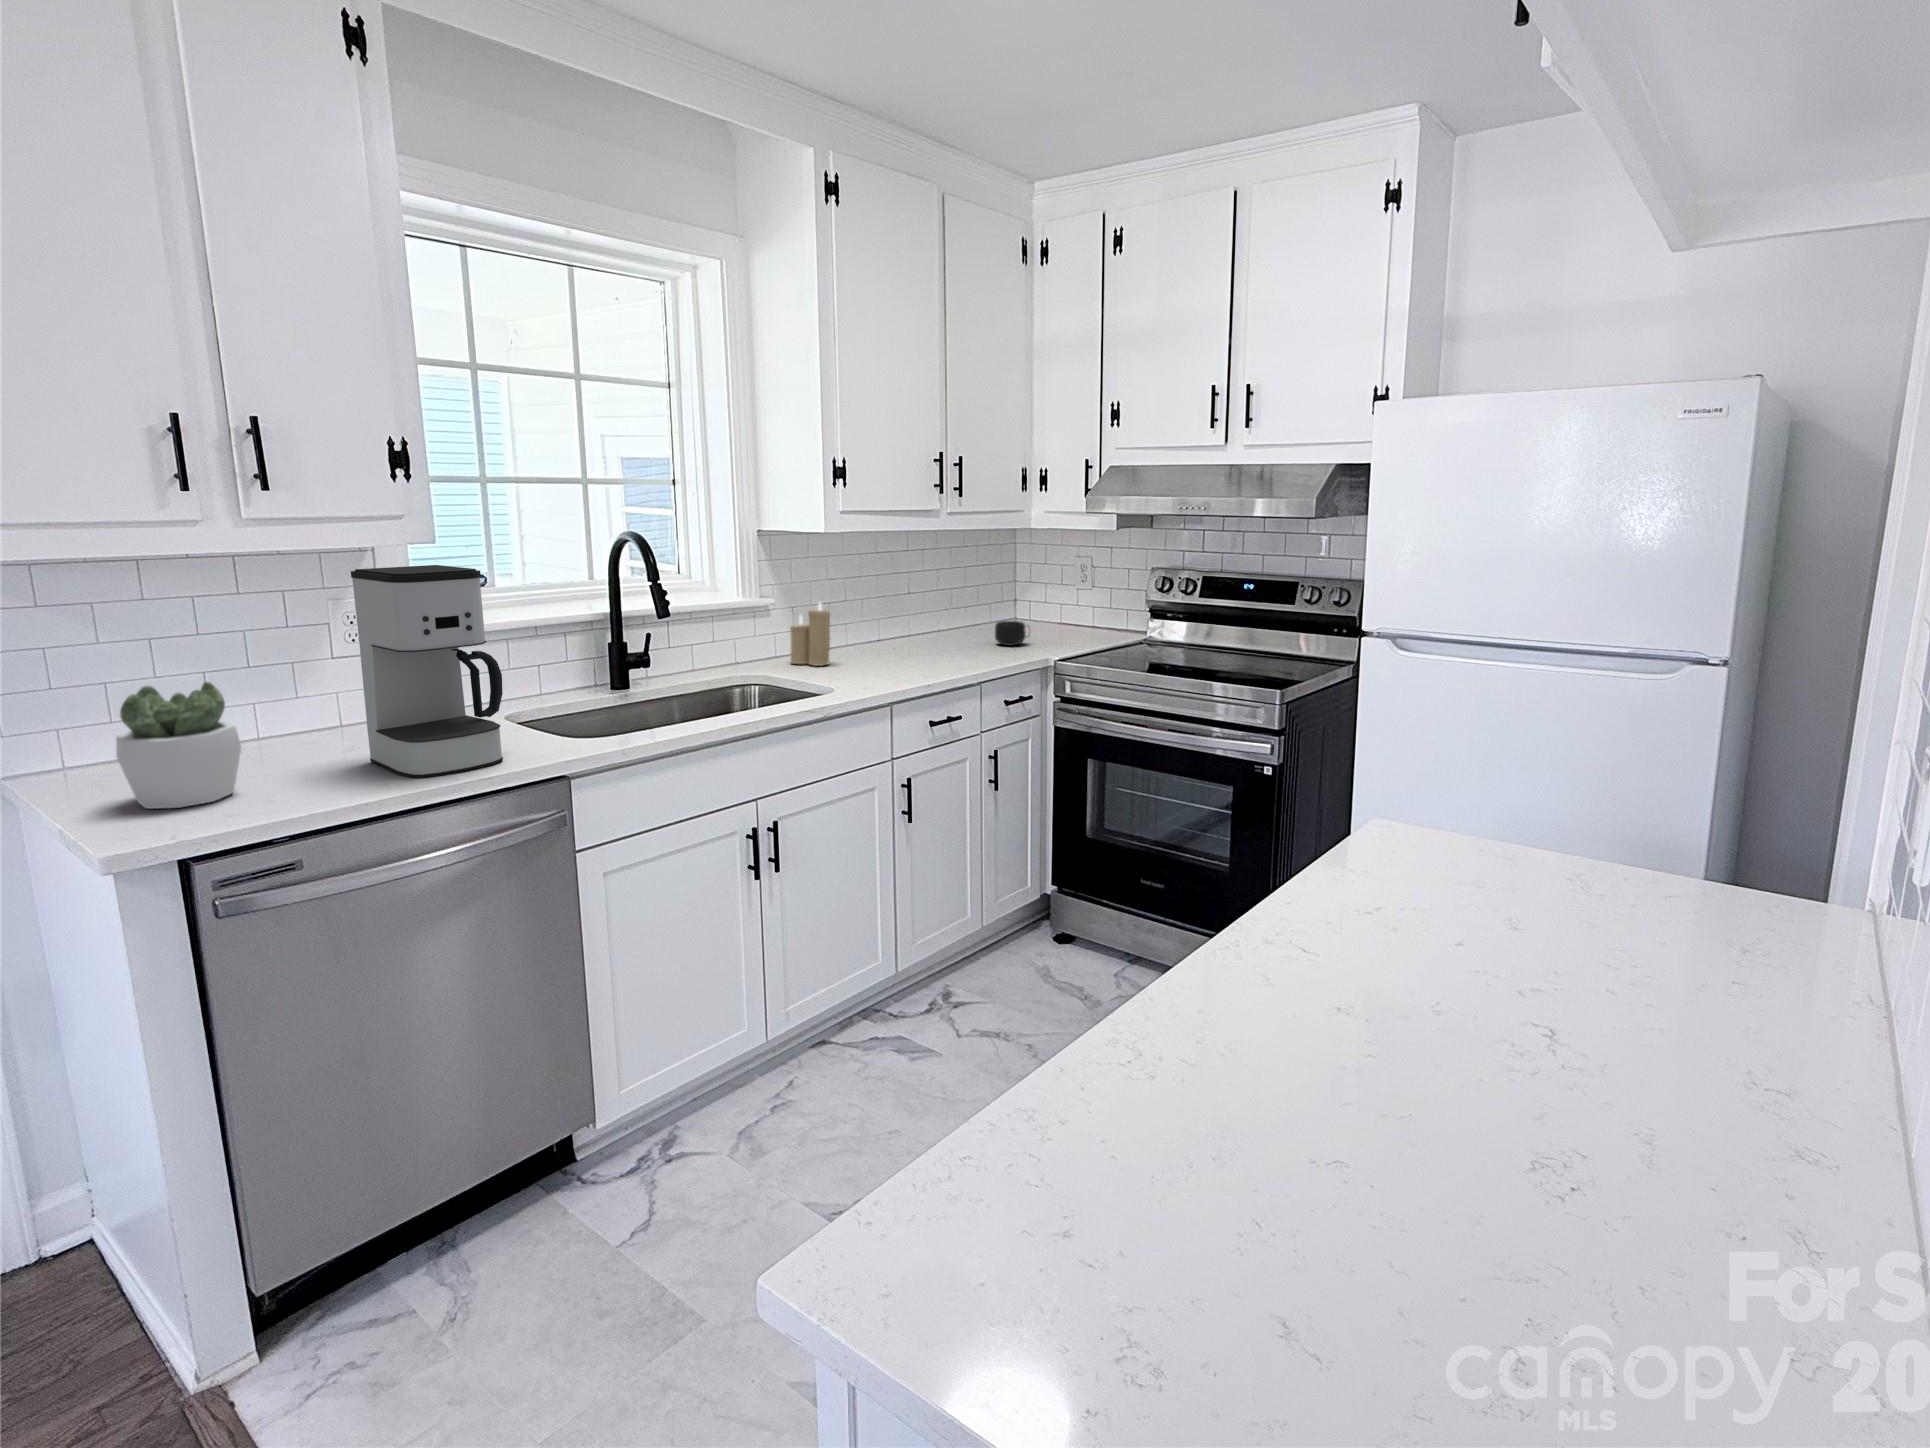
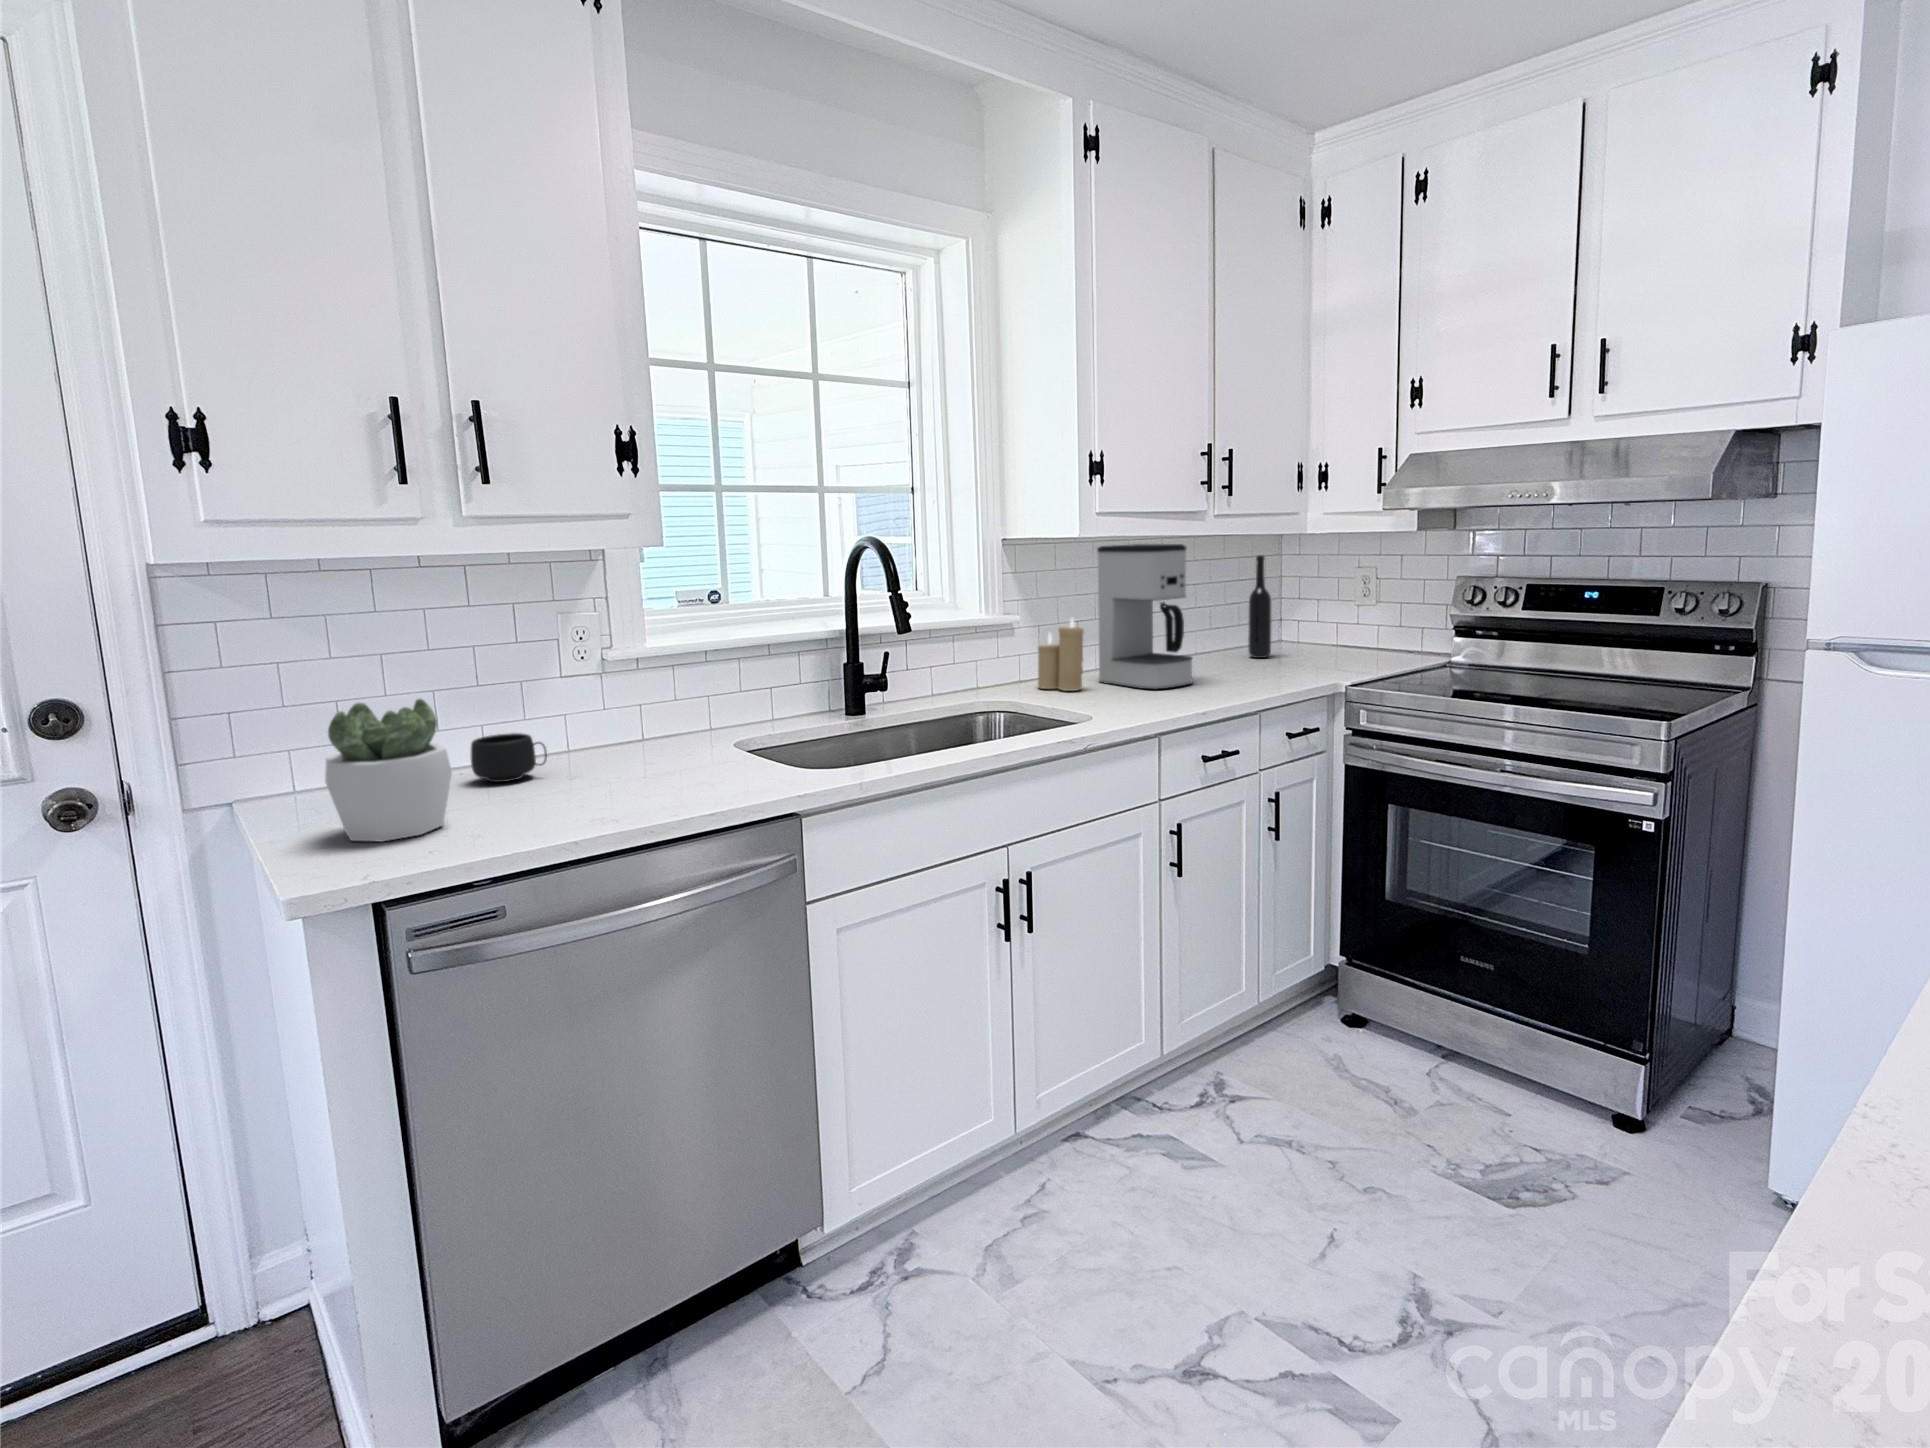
bottle: none [981,546,1001,635] -> present [1248,555,1272,658]
coffee maker: present [351,565,503,778] -> present [1097,544,1192,689]
mug: present [995,621,1026,646] -> present [471,733,547,782]

